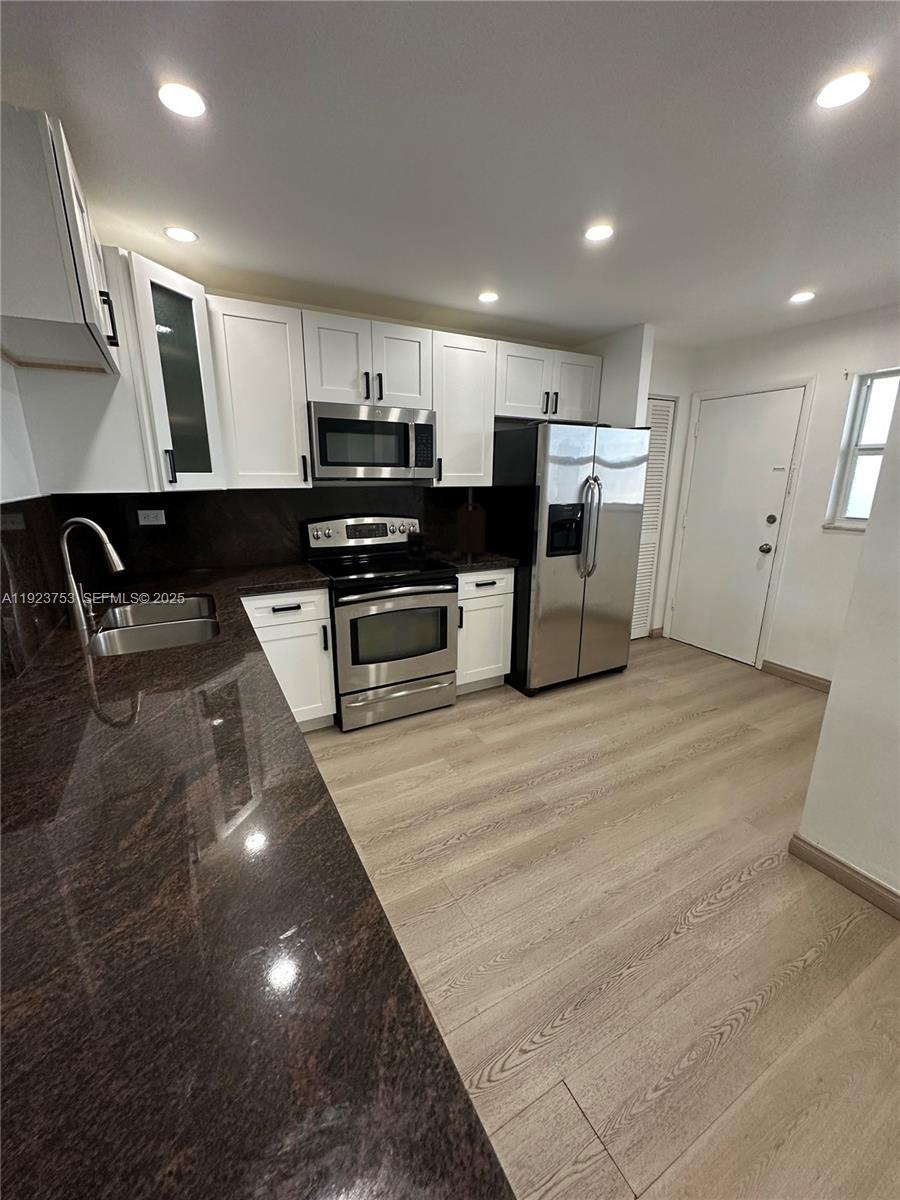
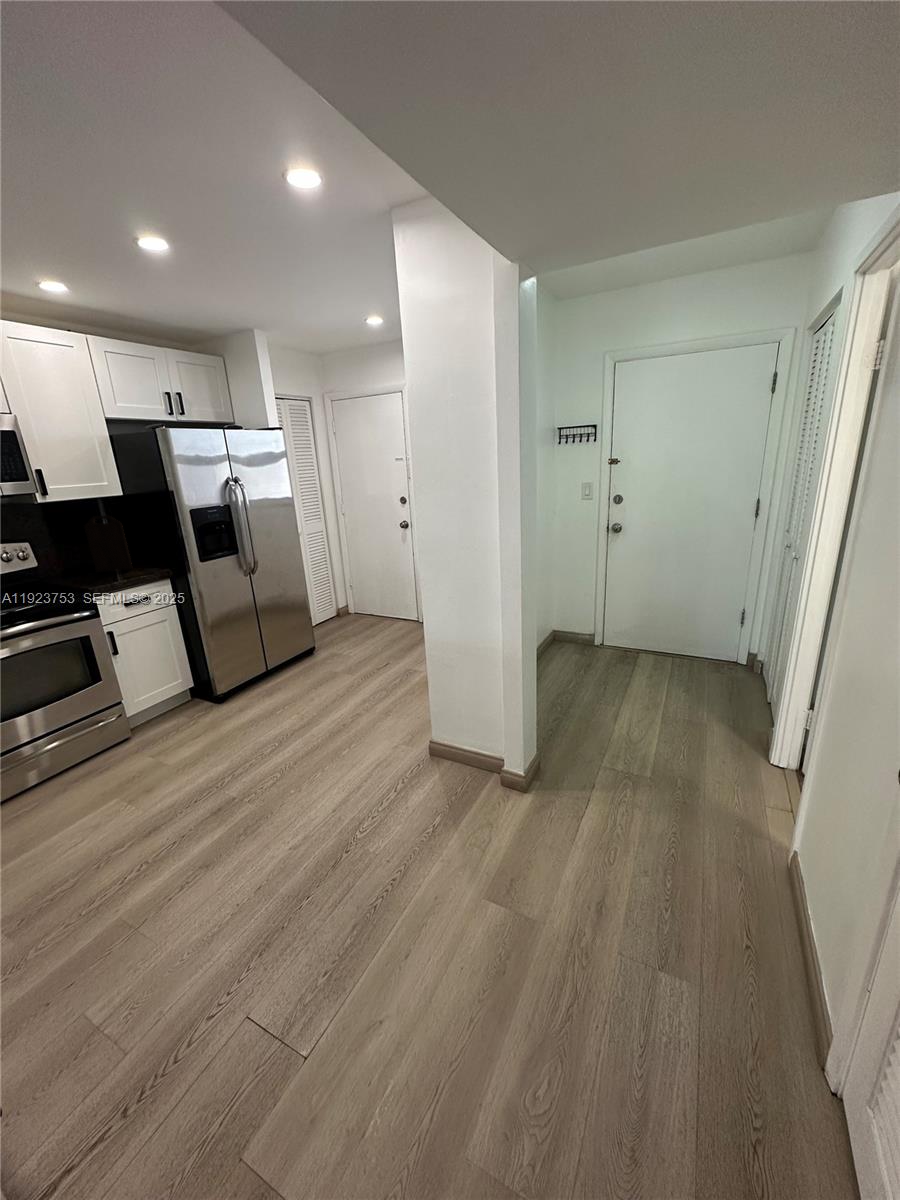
coffee maker: present [406,532,462,561] -> none [11,556,99,594]

